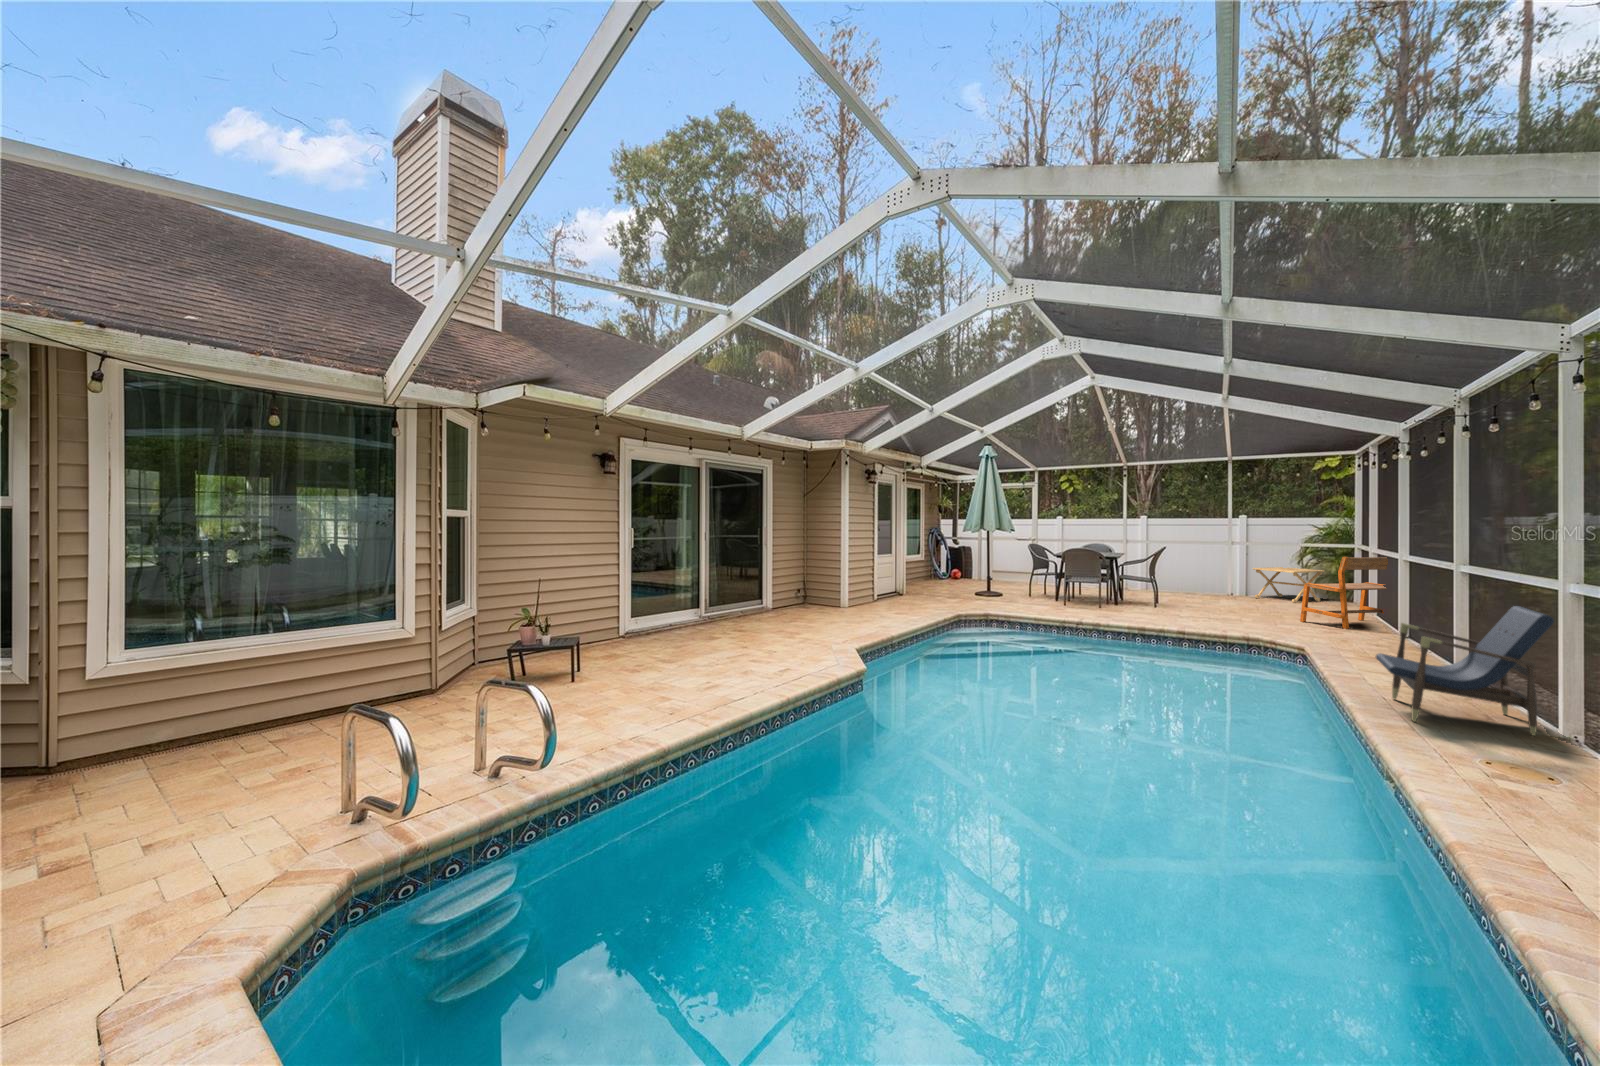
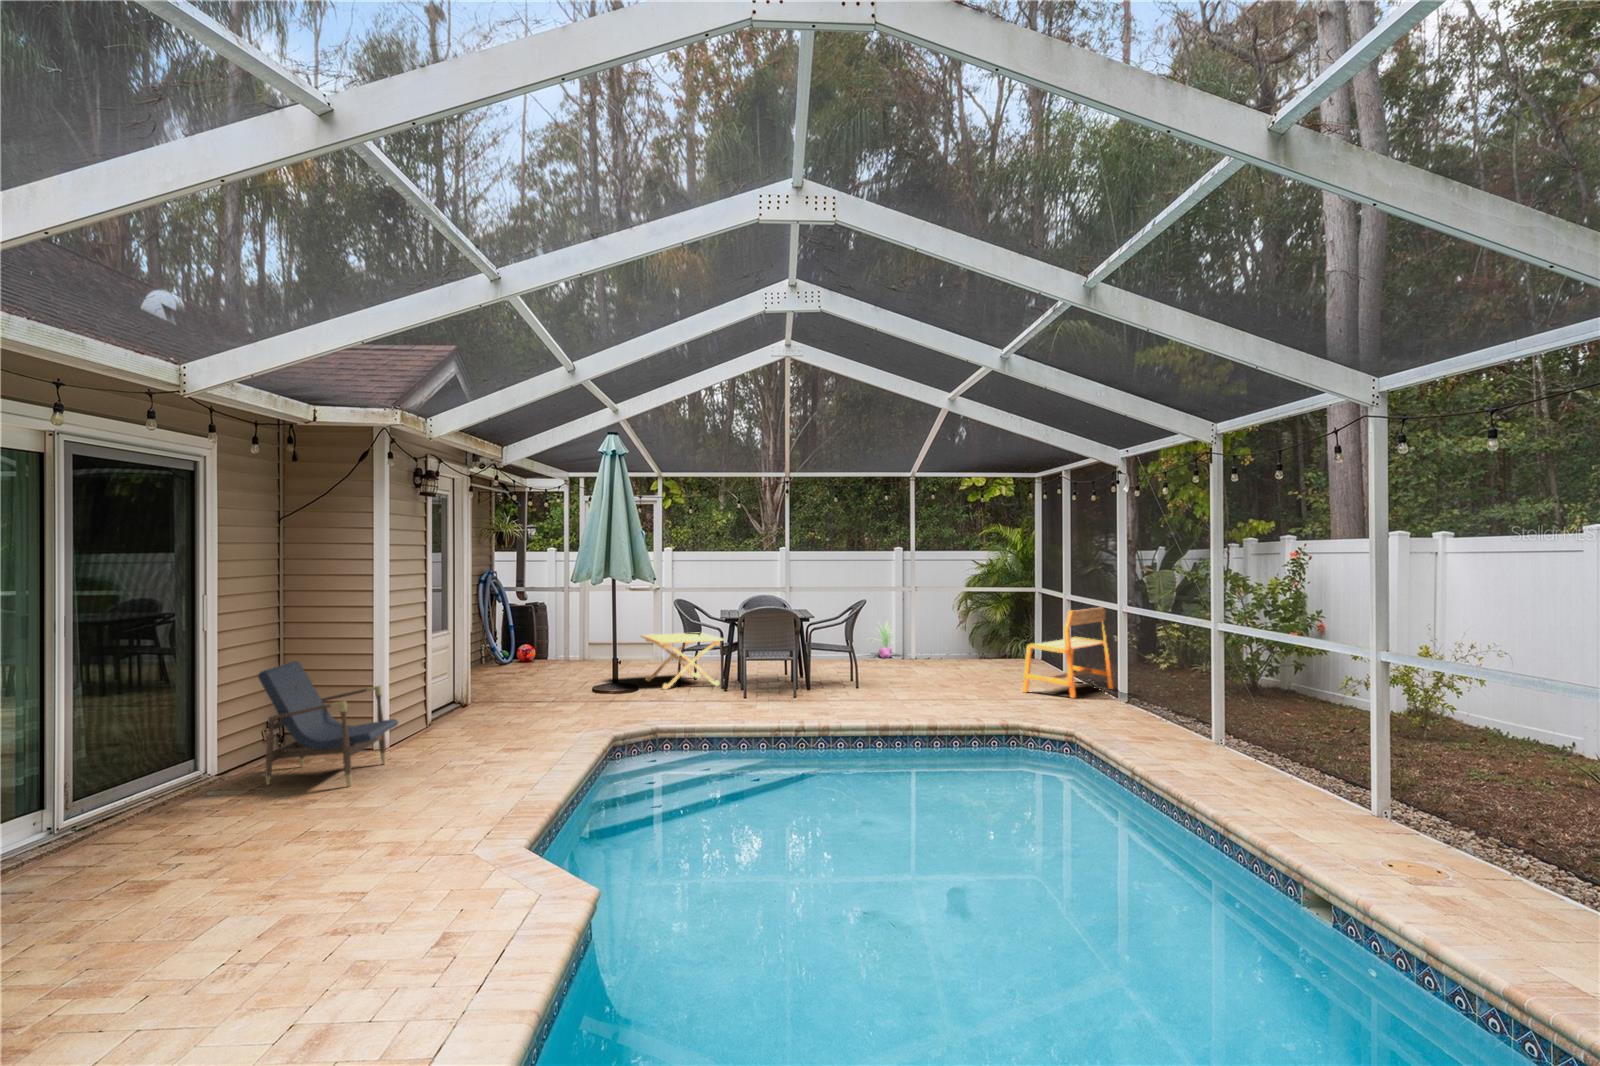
decorative plant: none [1193,567,1229,595] -> present [879,622,892,658]
side table: present [1253,567,1324,603] -> present [641,633,724,689]
lounge chair: present [1376,606,1554,736] -> present [258,661,398,787]

